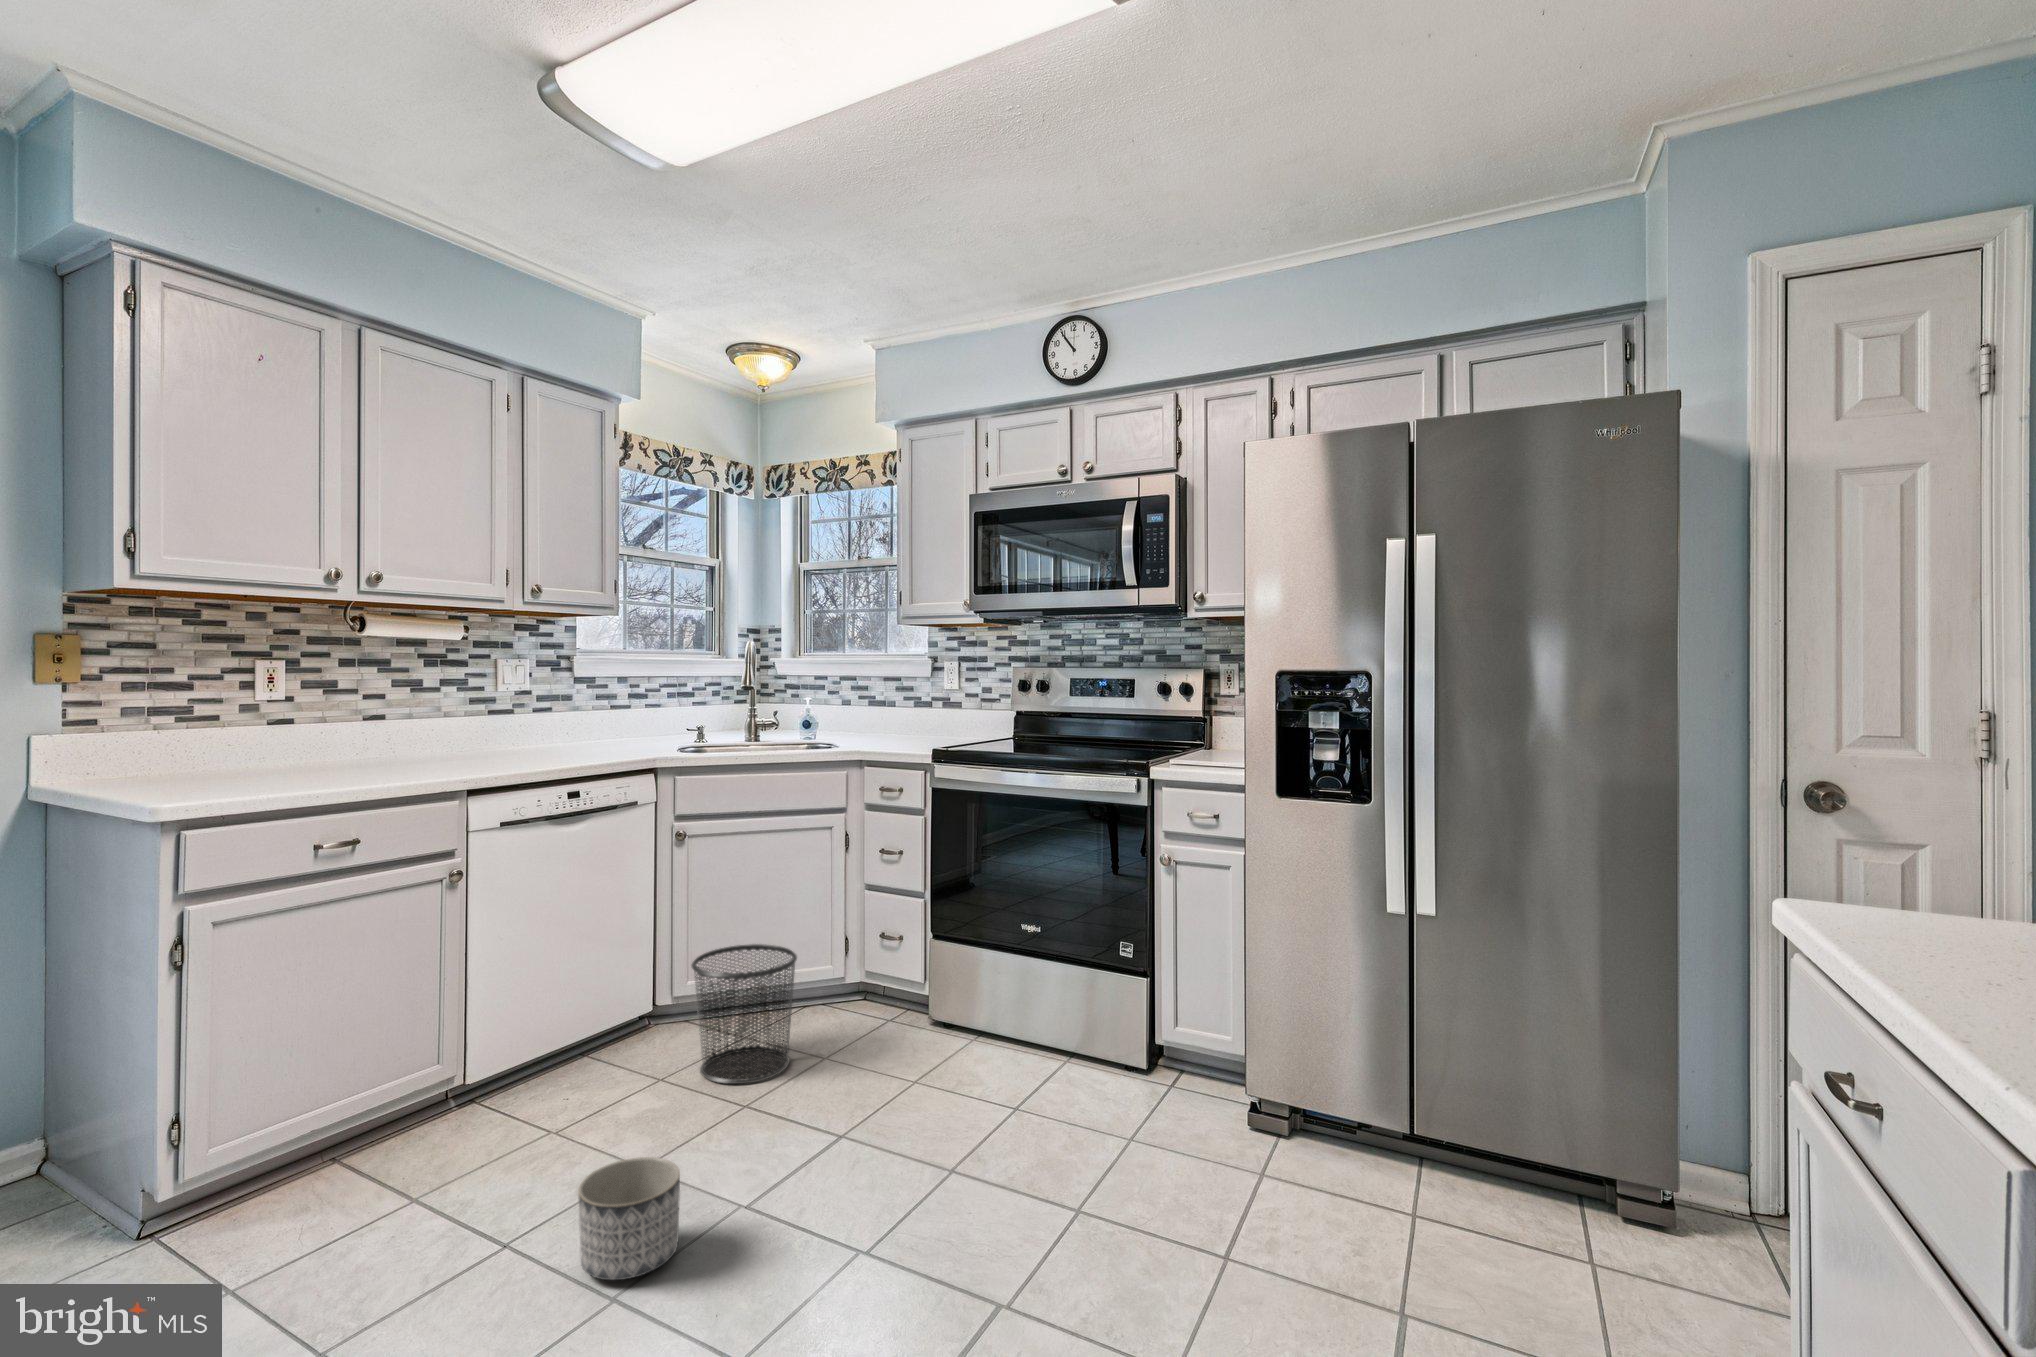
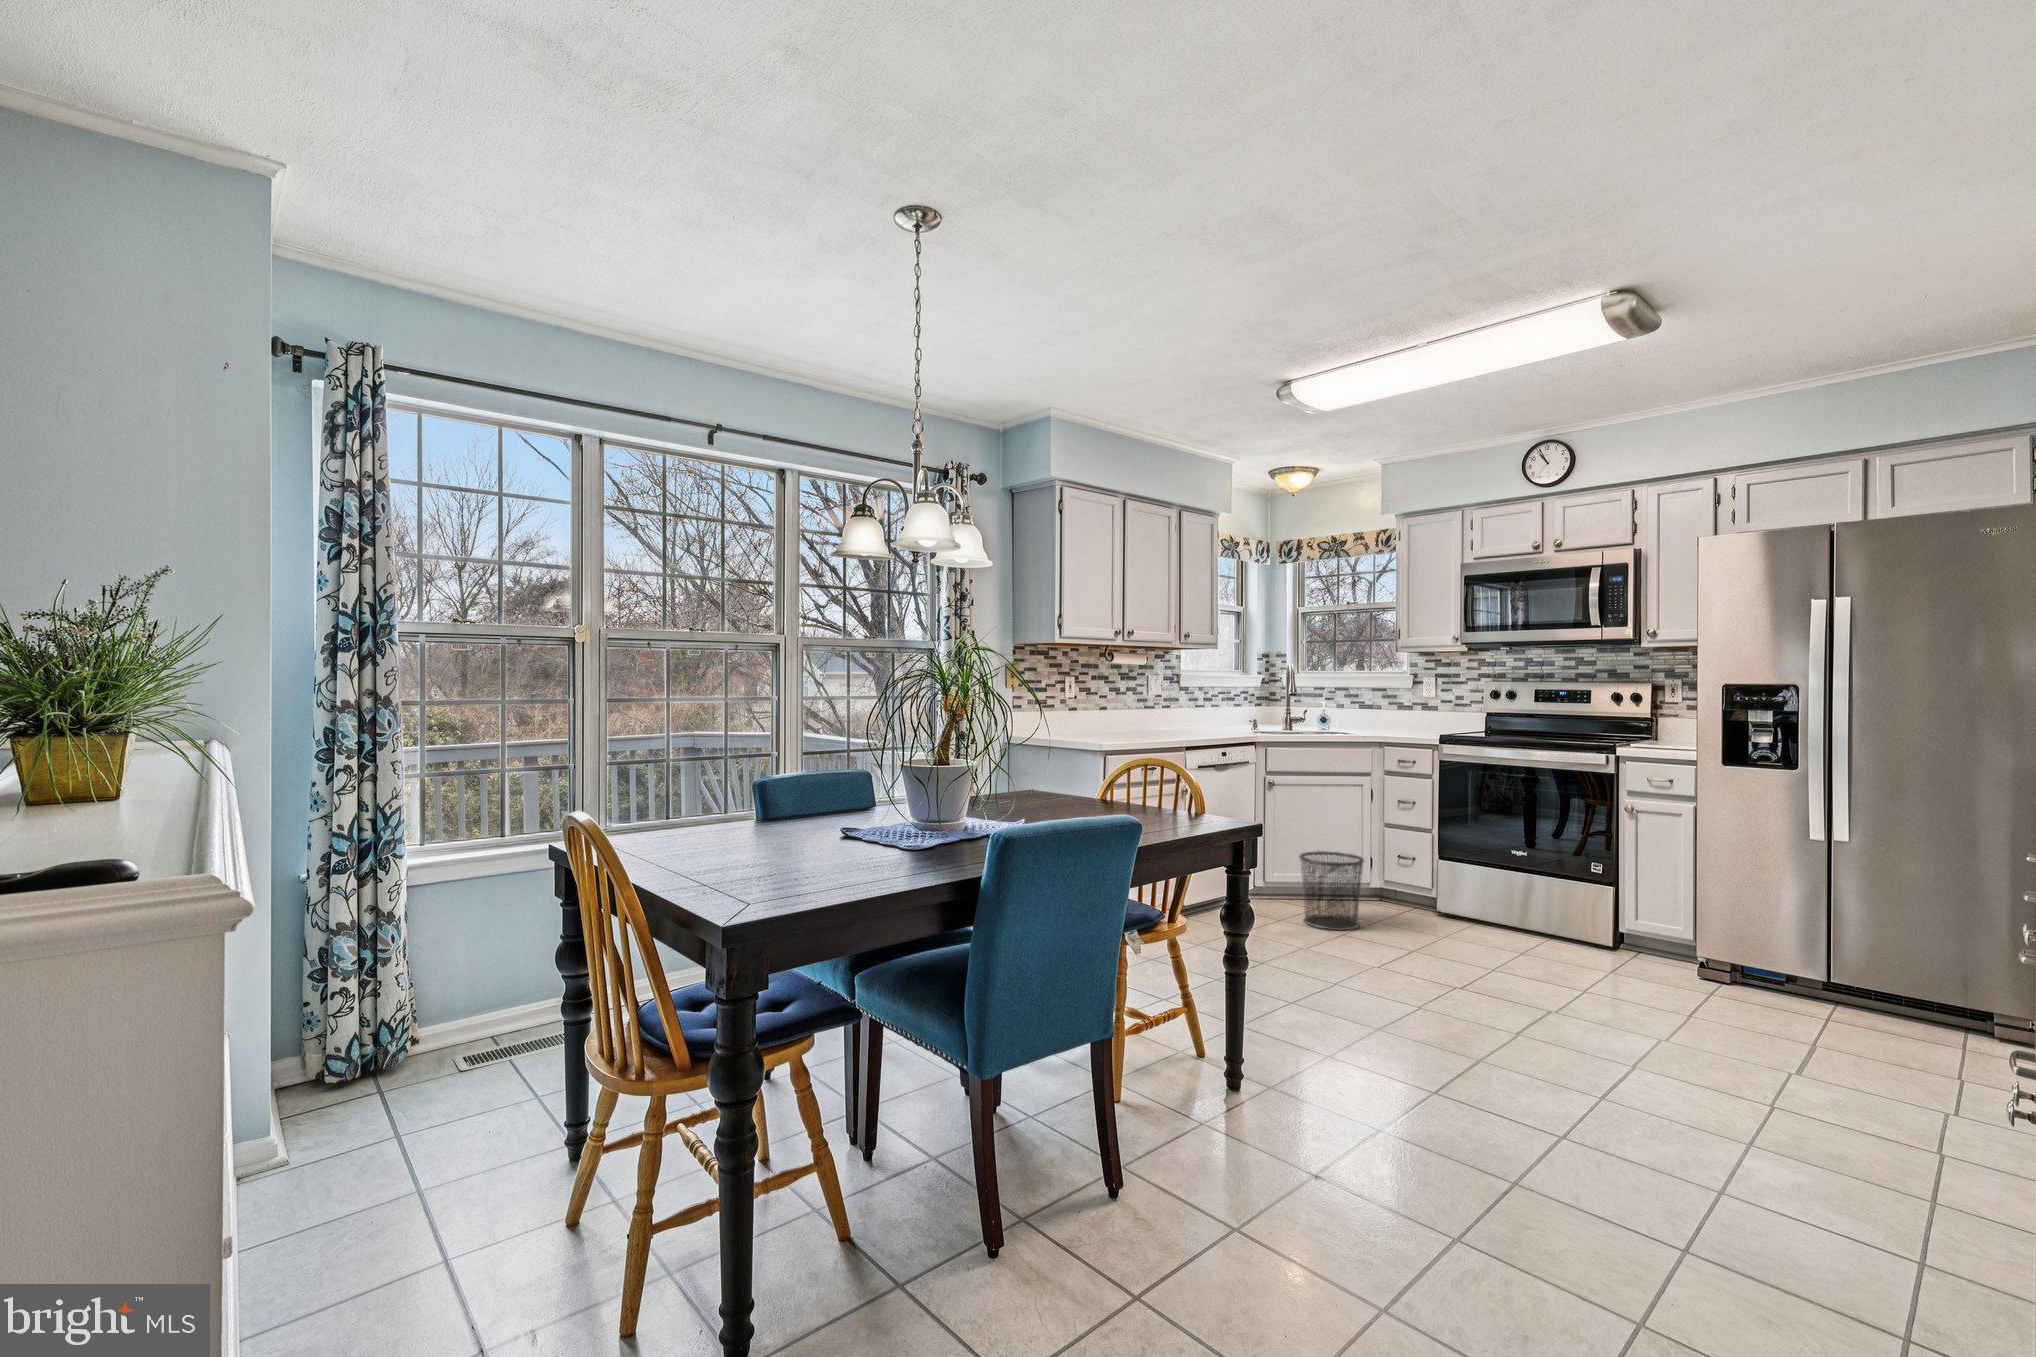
planter: present [578,1157,680,1280] -> none [1310,936,1361,989]

